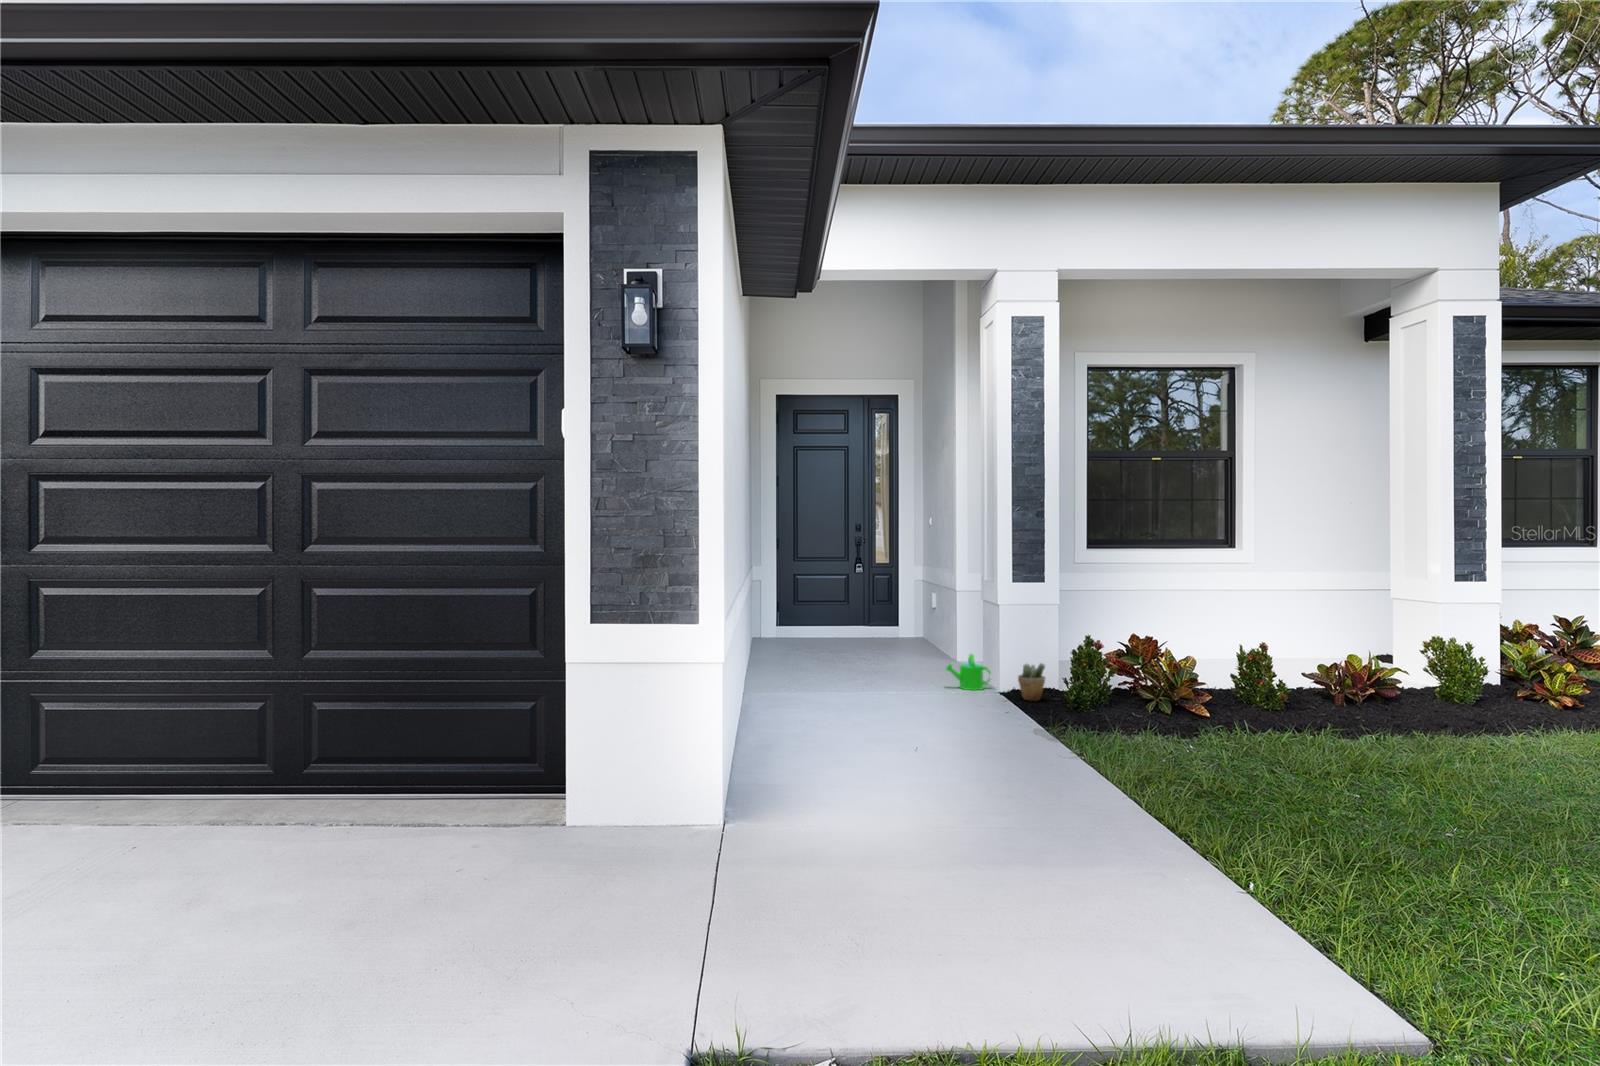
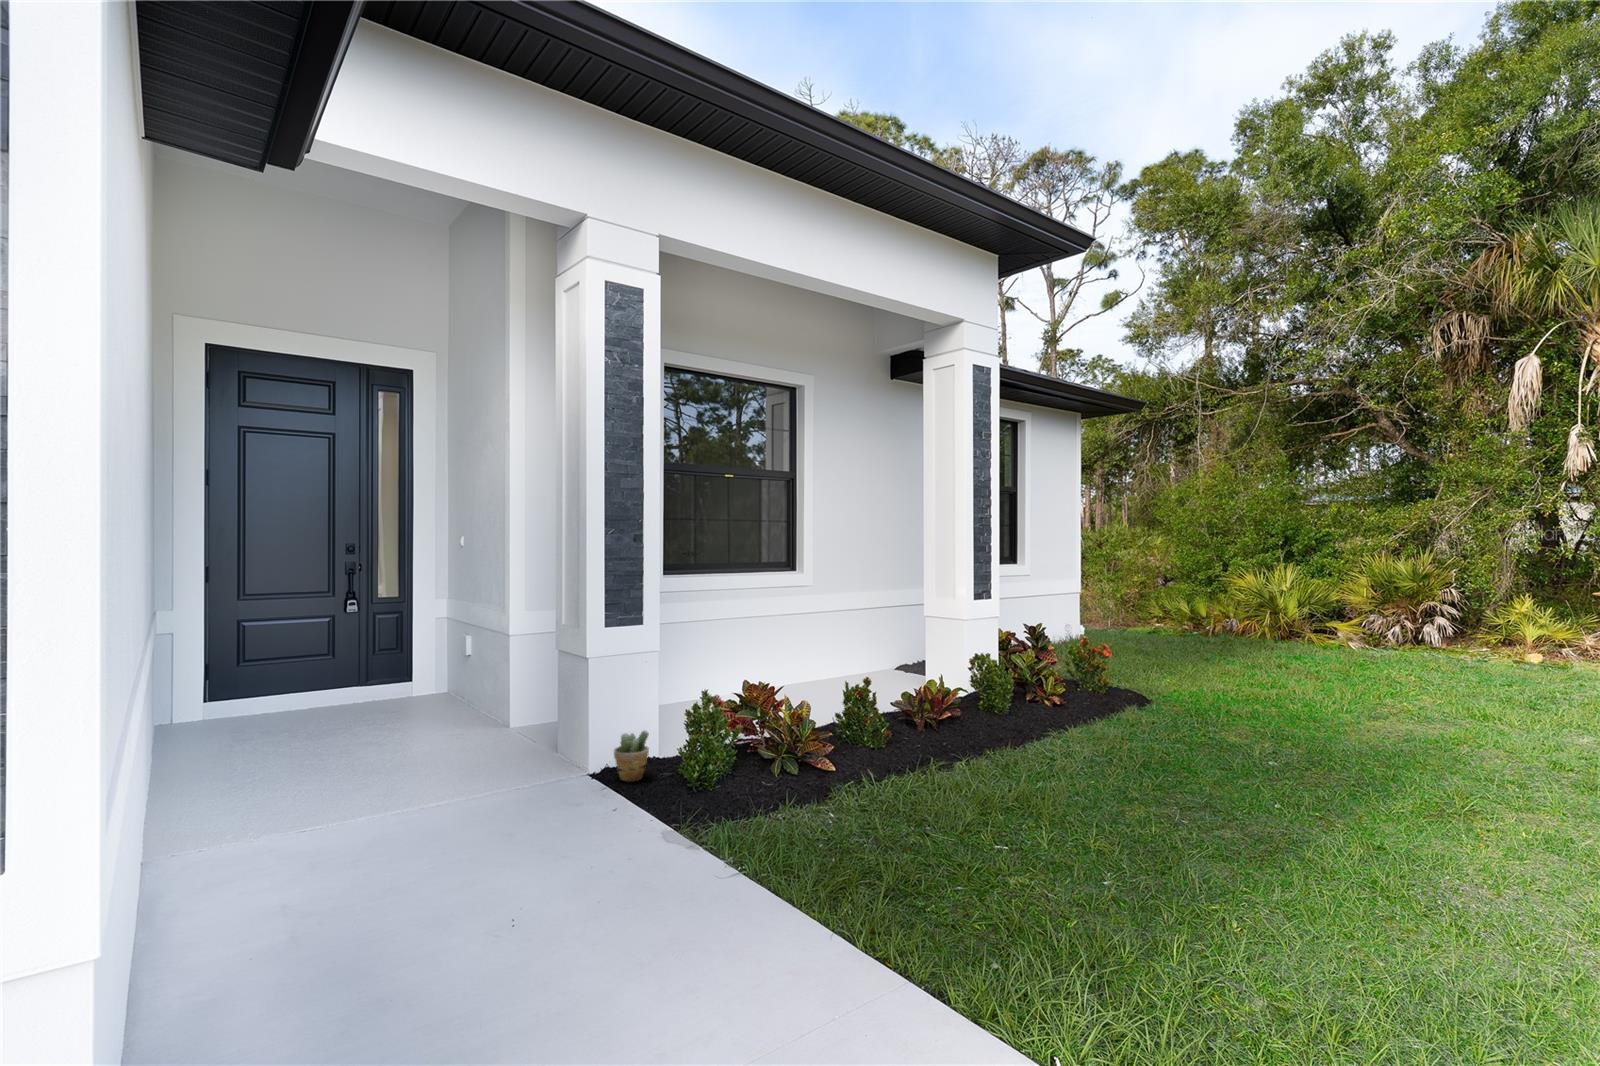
watering can: present [946,654,991,690] -> none [506,724,572,775]

